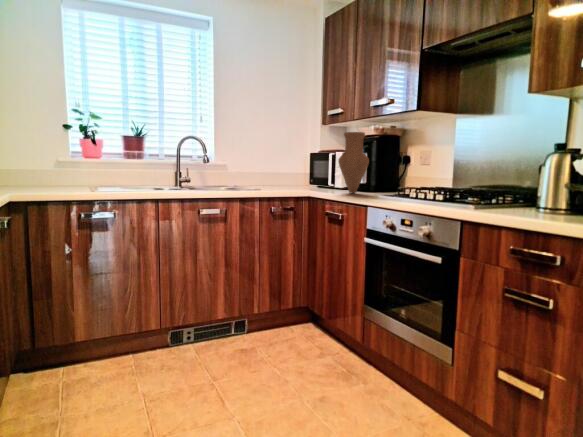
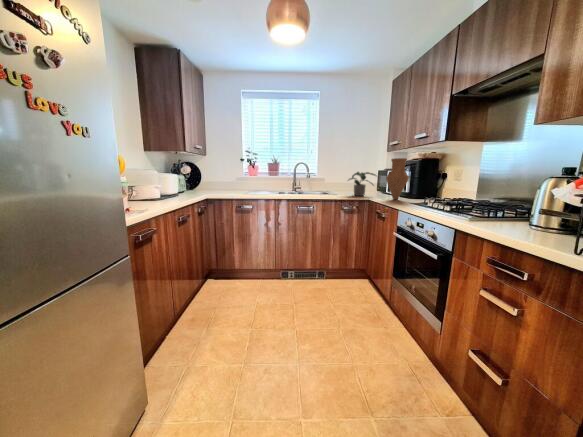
potted plant: none [275,152,320,190] -> present [349,172,376,196]

